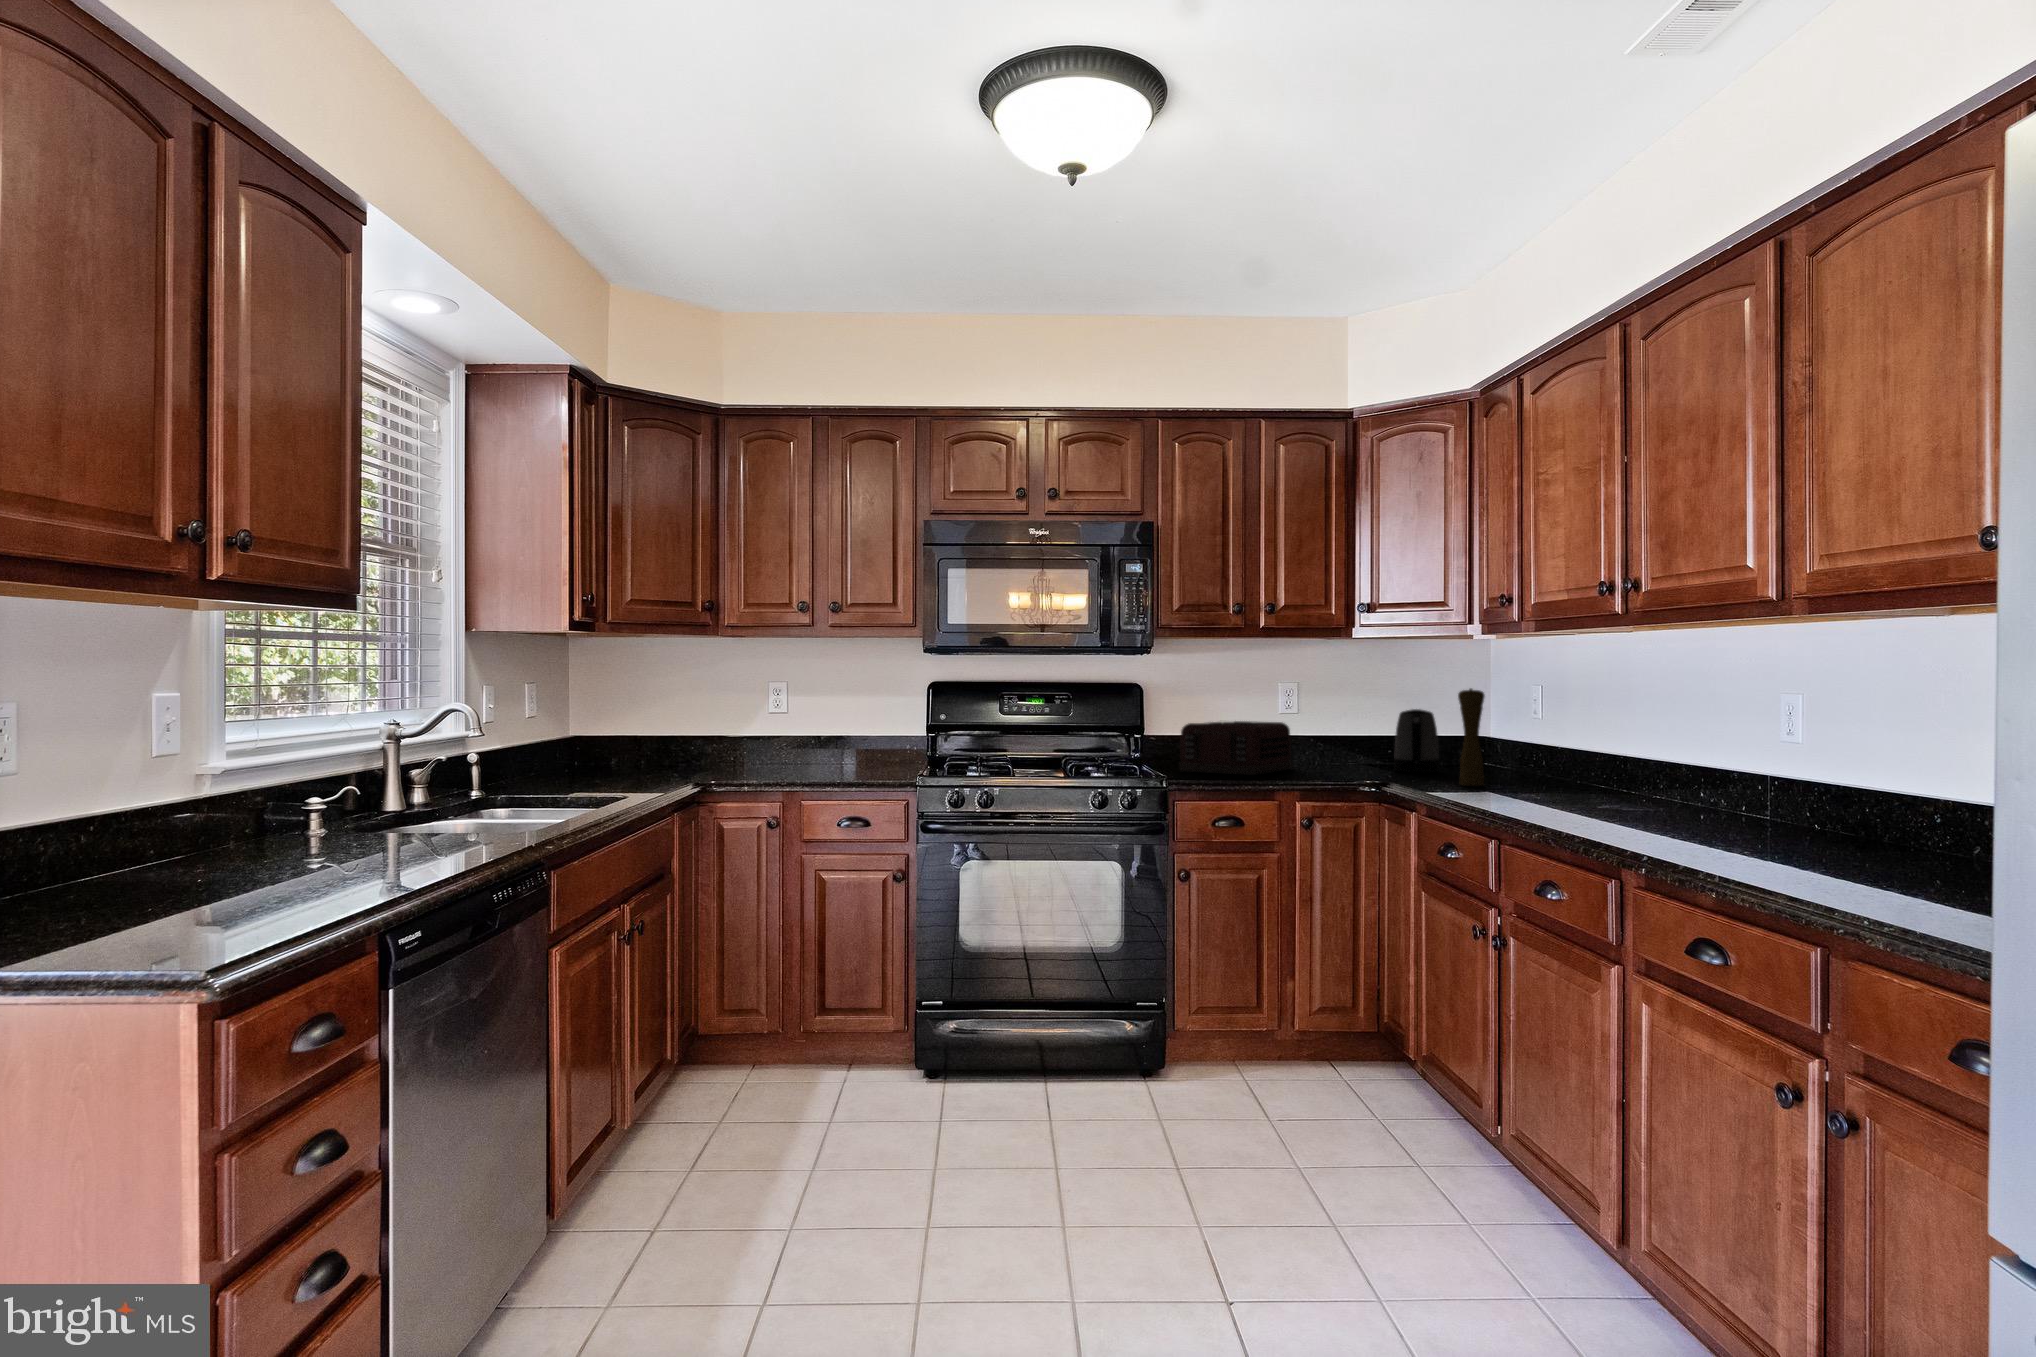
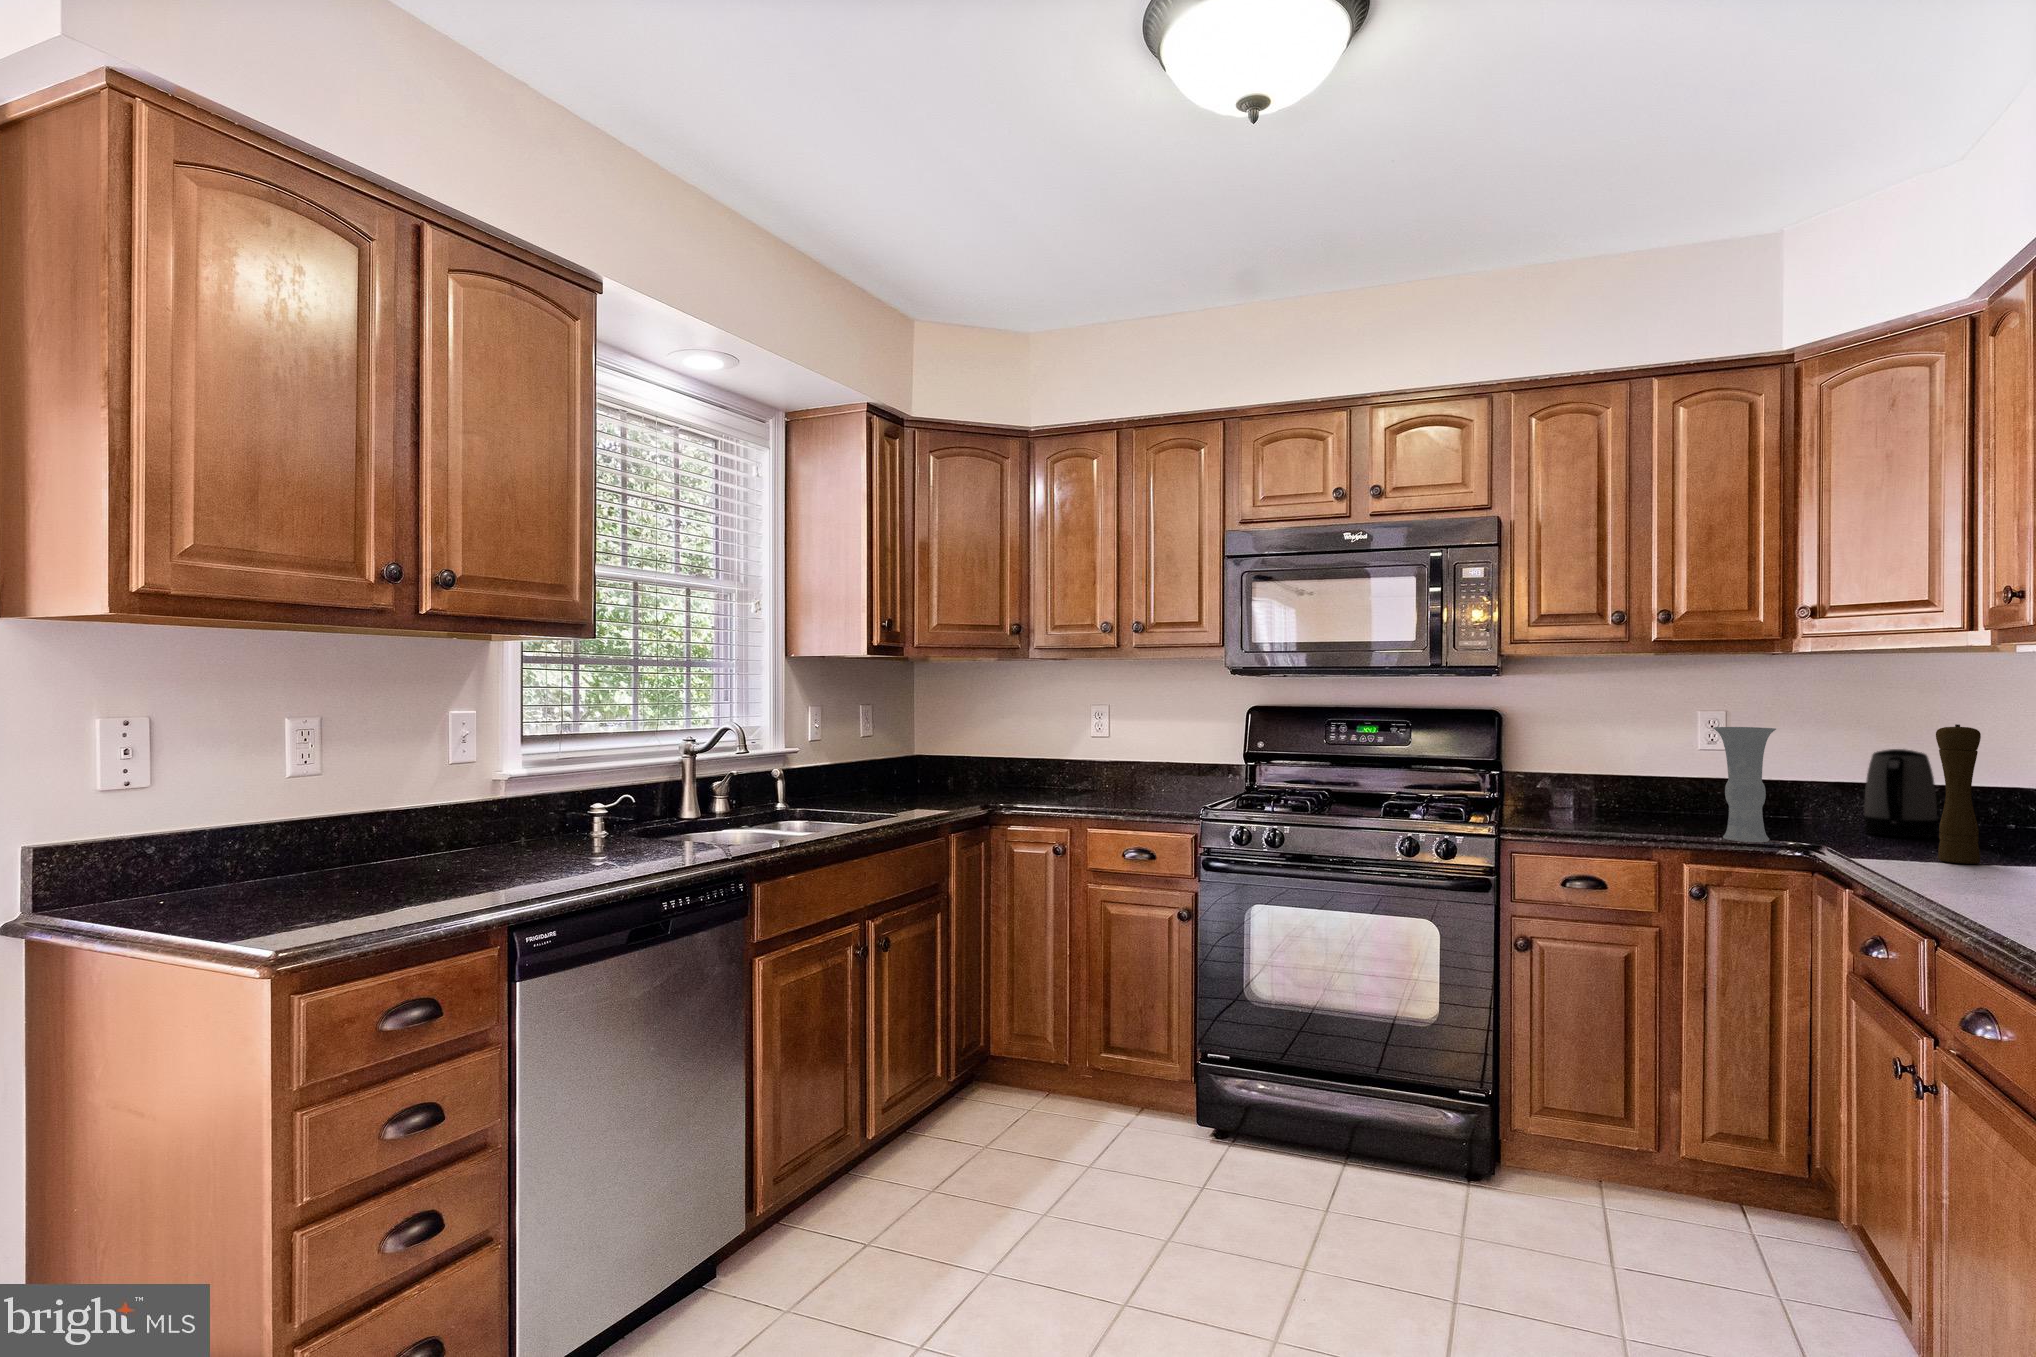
vase: none [1312,694,1353,781] -> present [1713,727,1776,842]
toaster: present [1179,721,1292,775] -> none [1544,755,1710,827]

